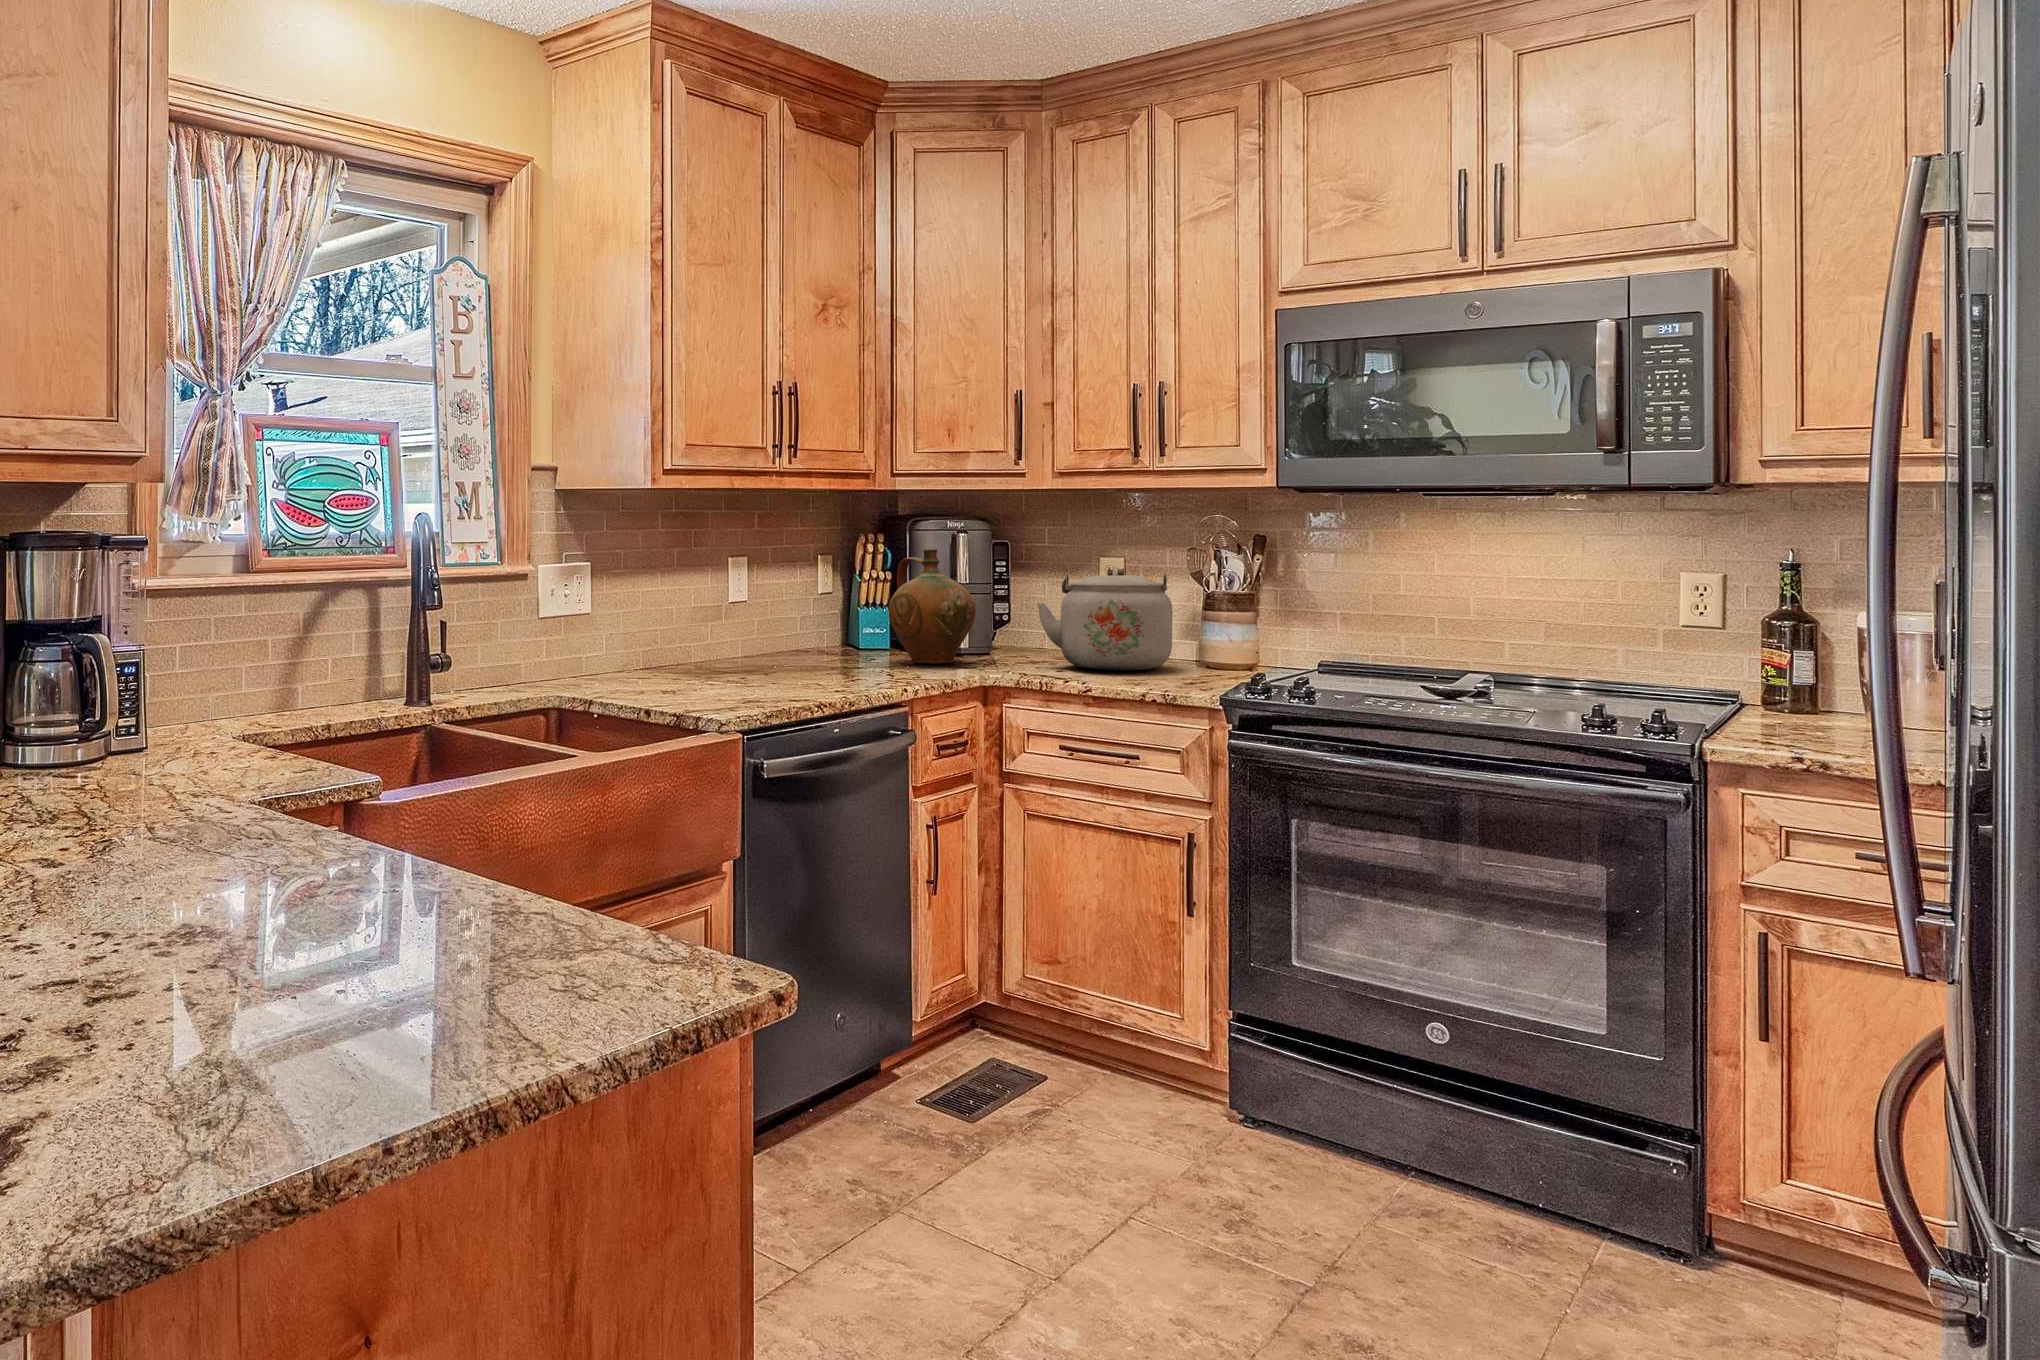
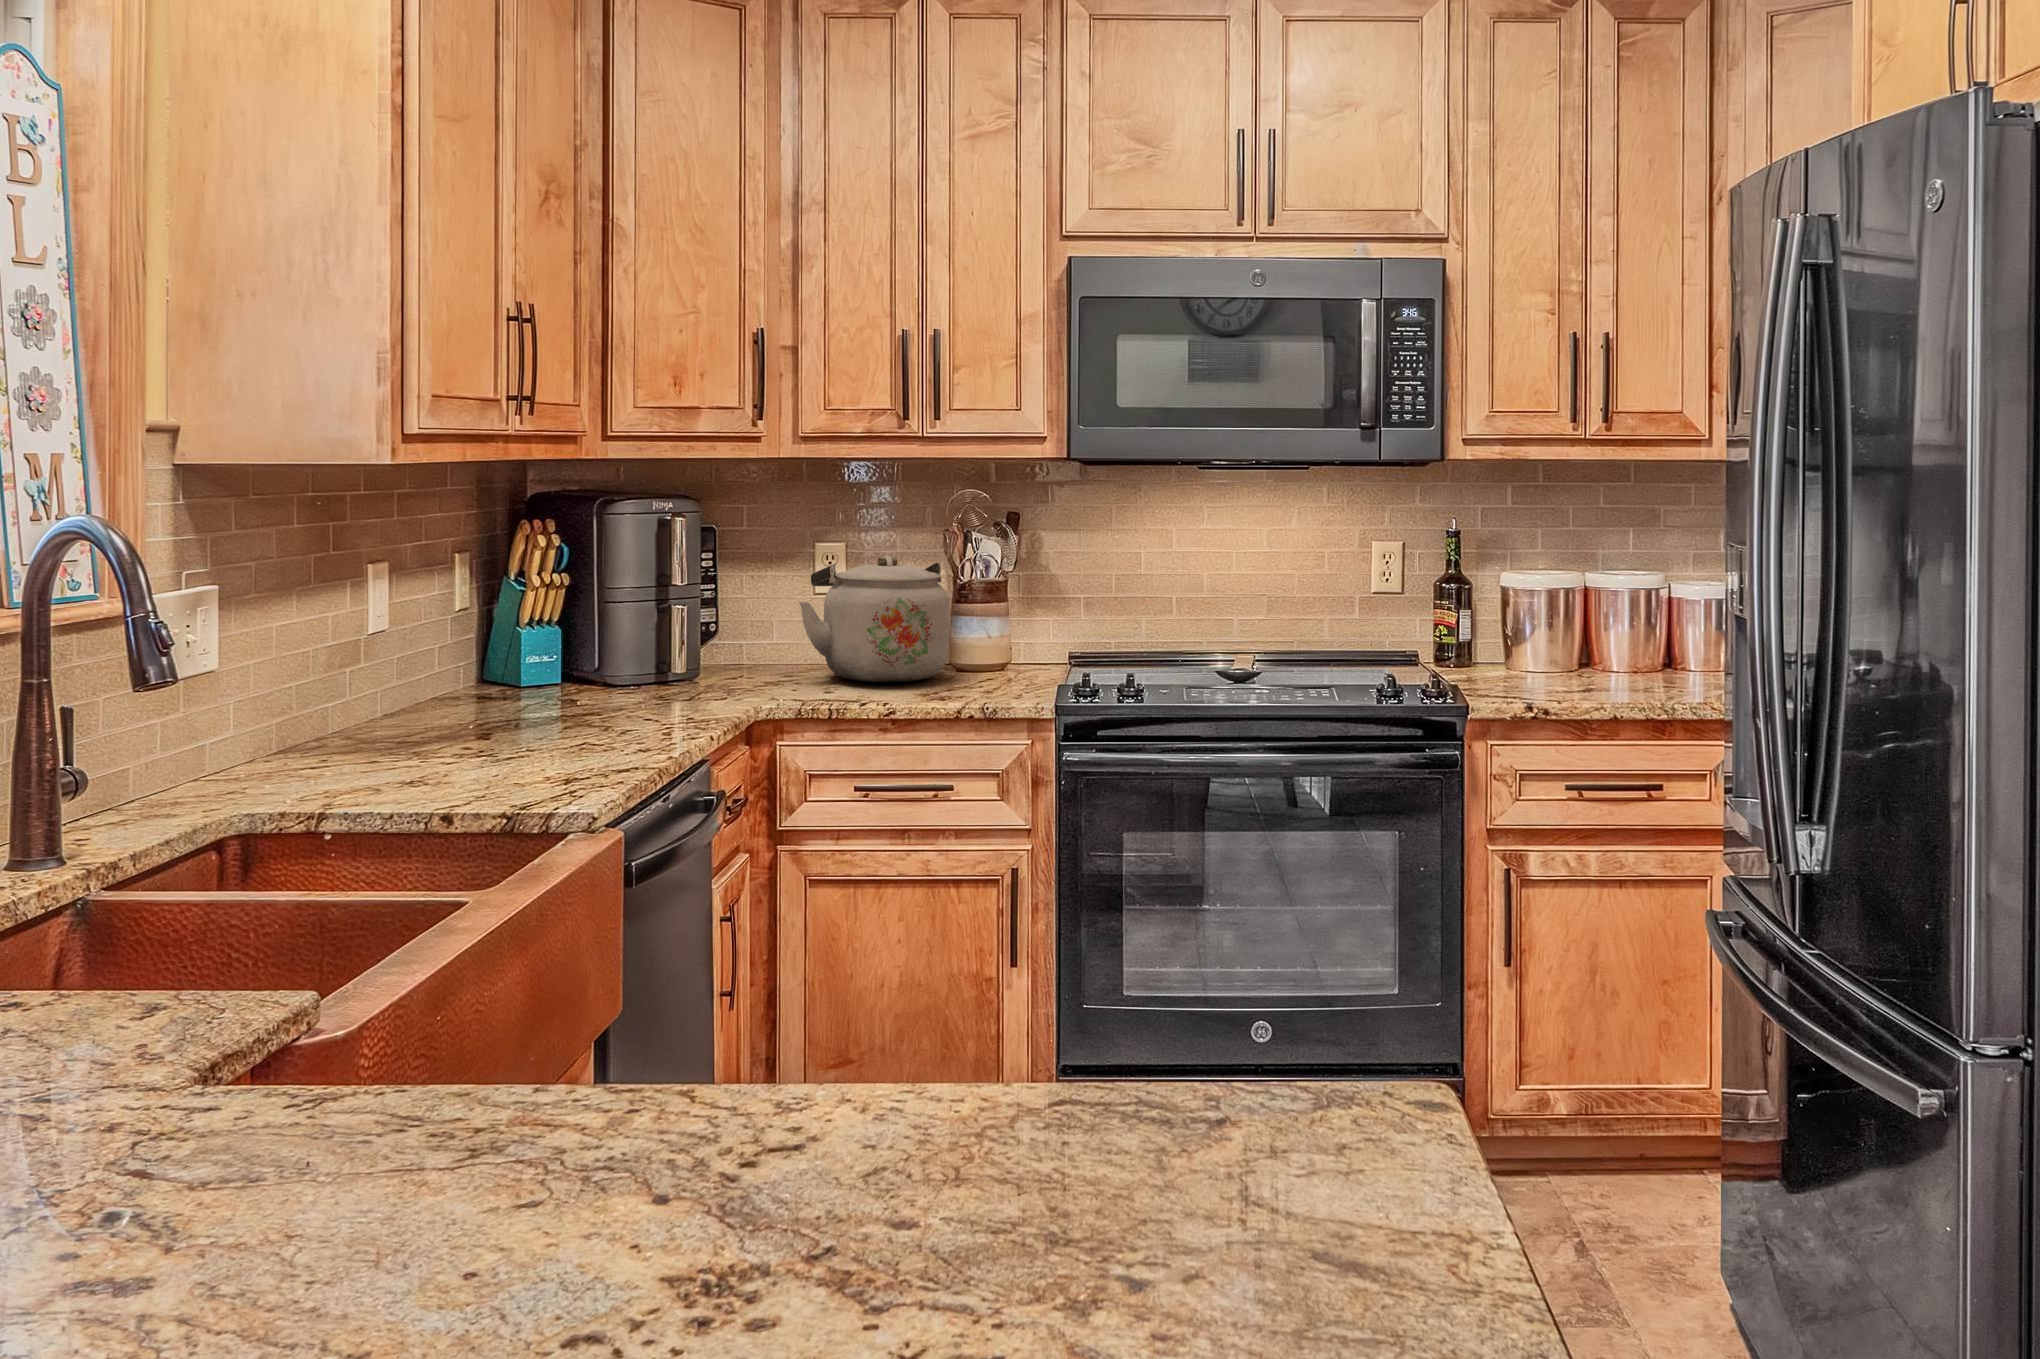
ceramic jug: present [889,549,976,664] -> none [603,533,719,688]

